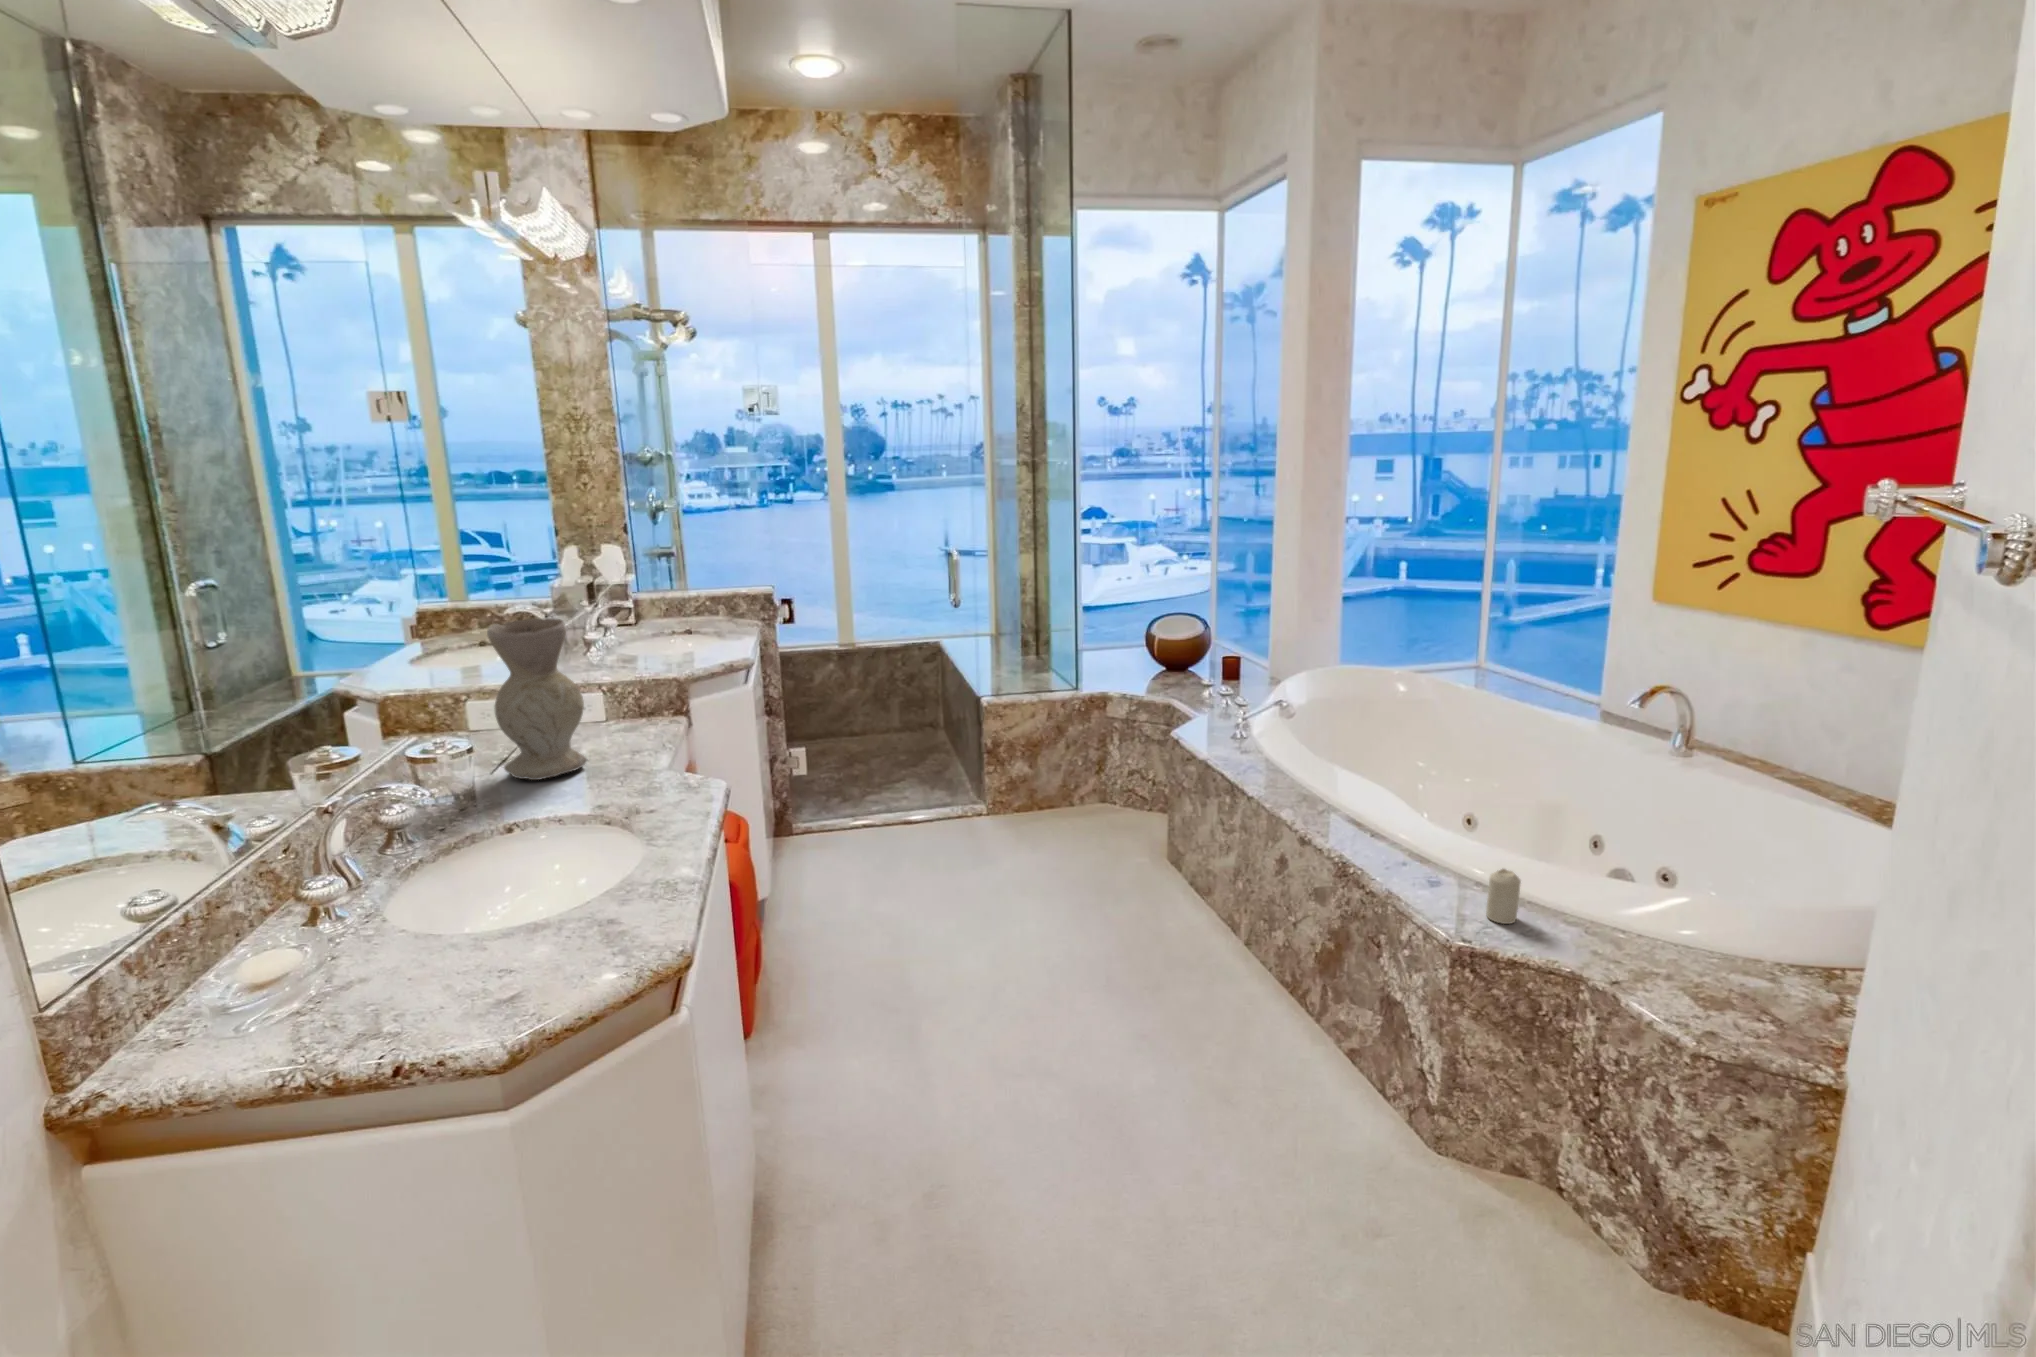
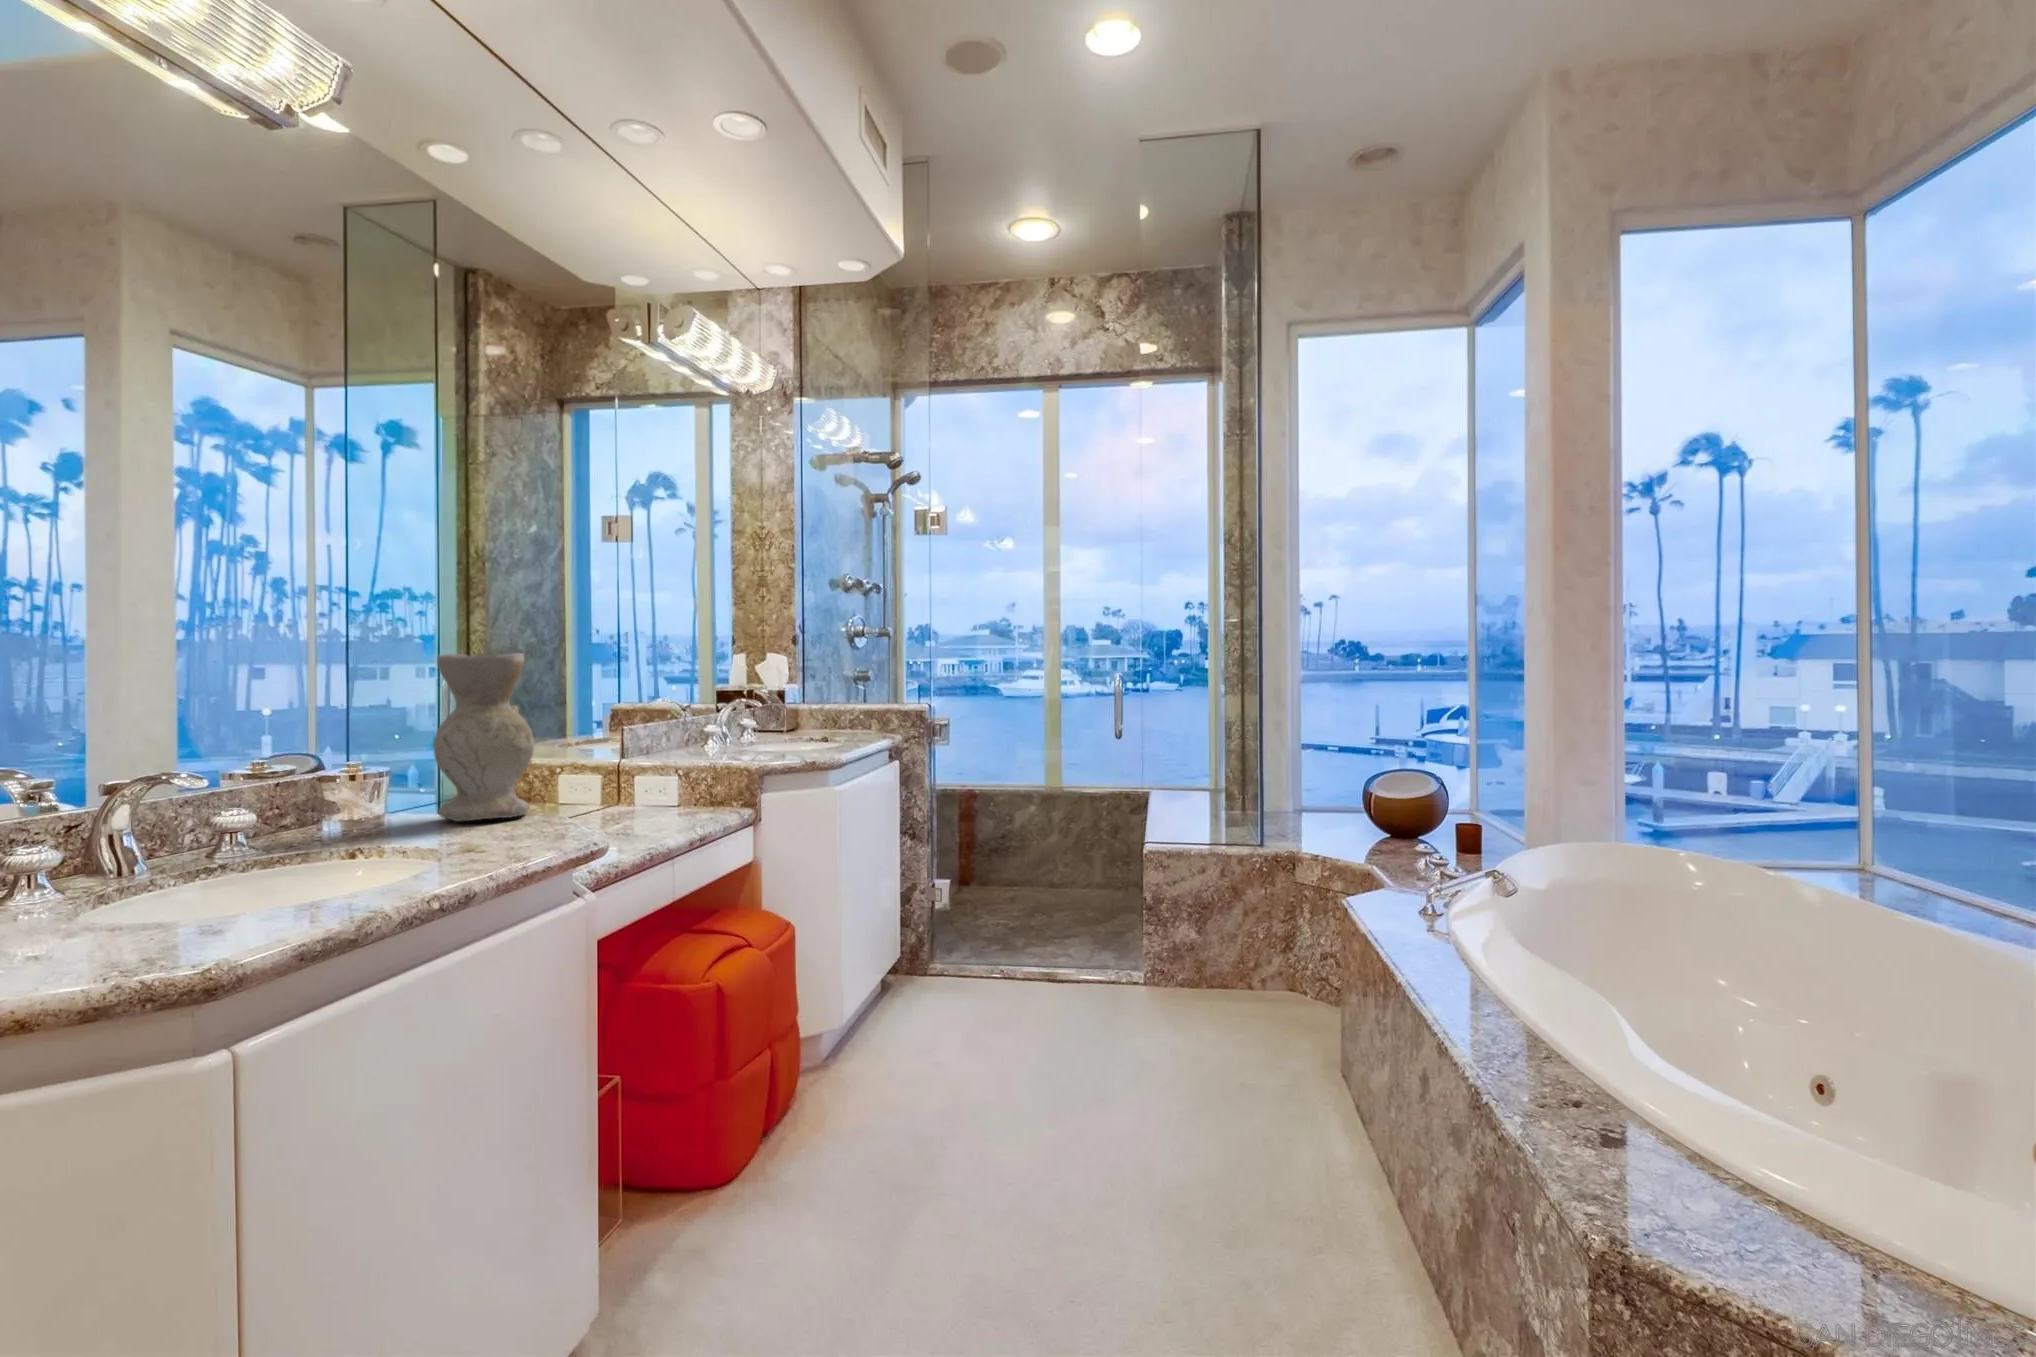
candle: present [1486,869,1521,924] -> none [1767,1162,1841,1287]

